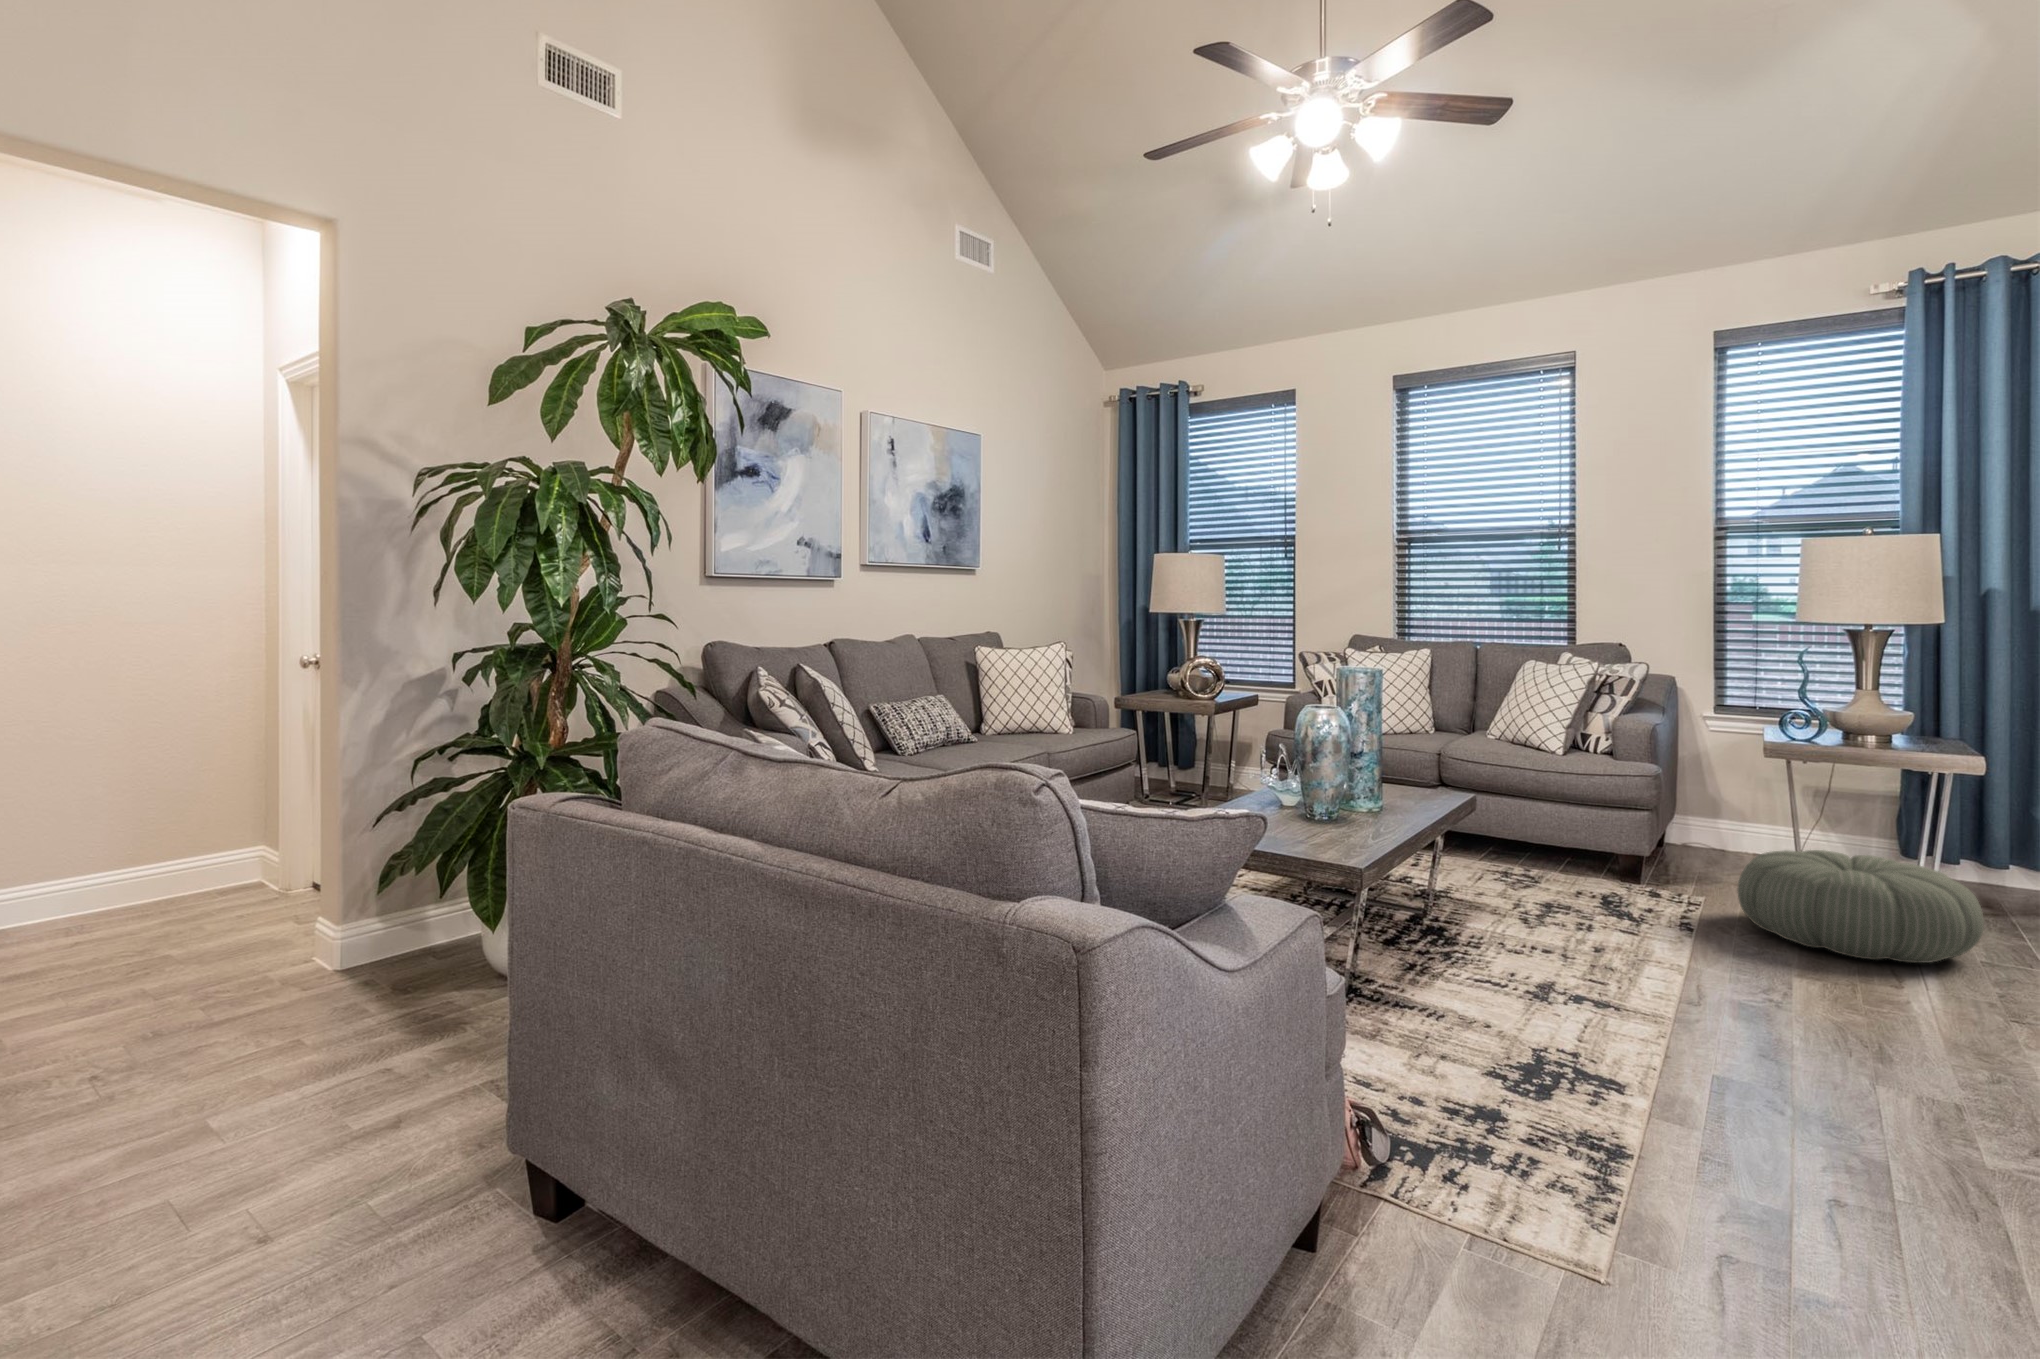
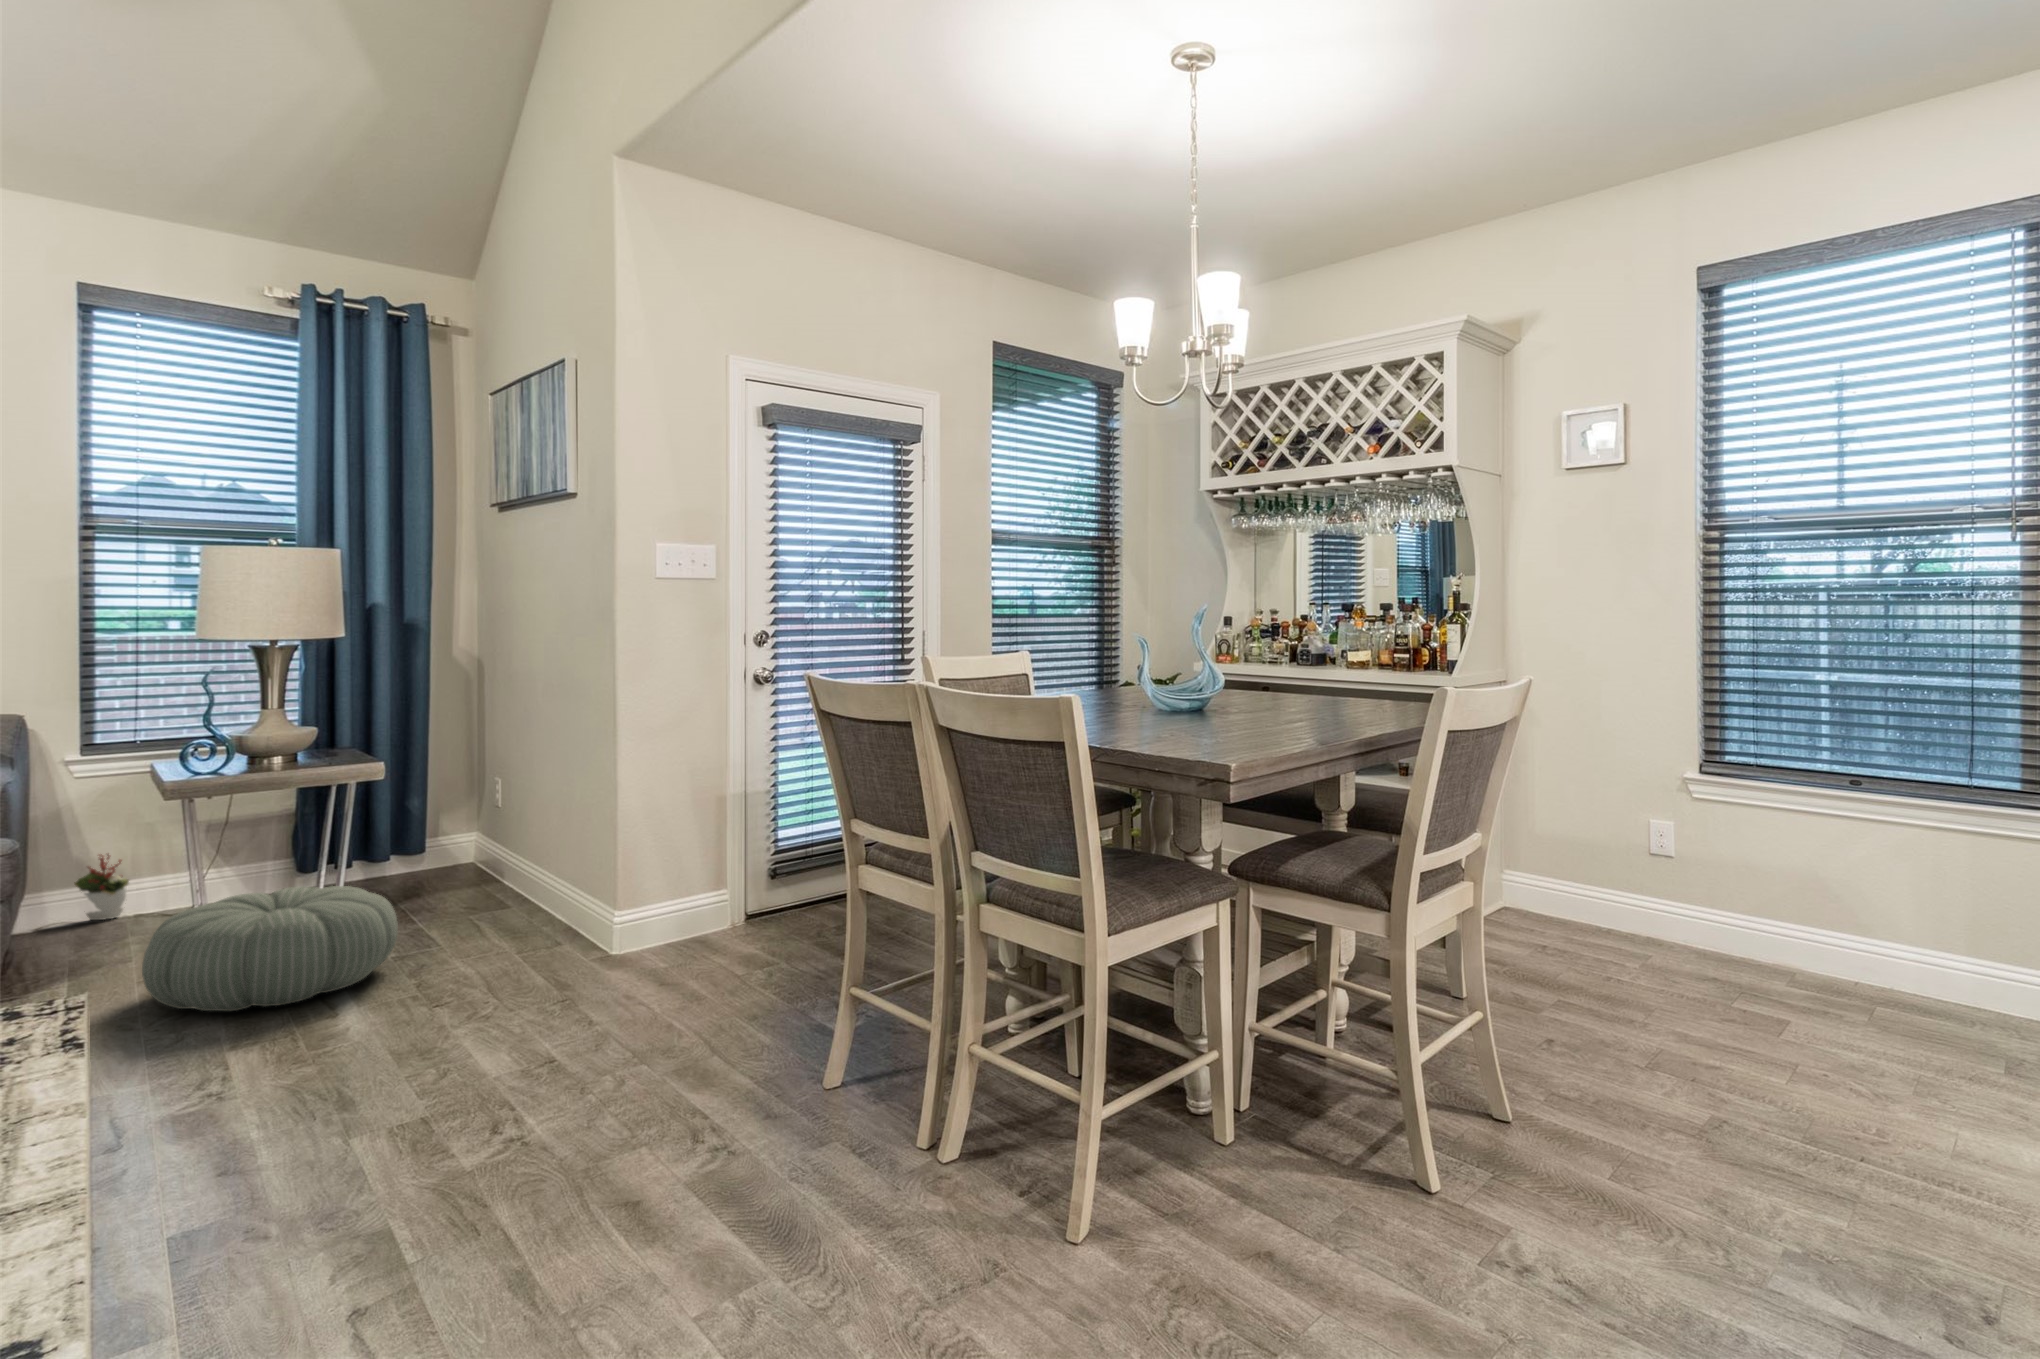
decorative plant: none [1708,796,1747,851] -> present [74,854,129,920]

